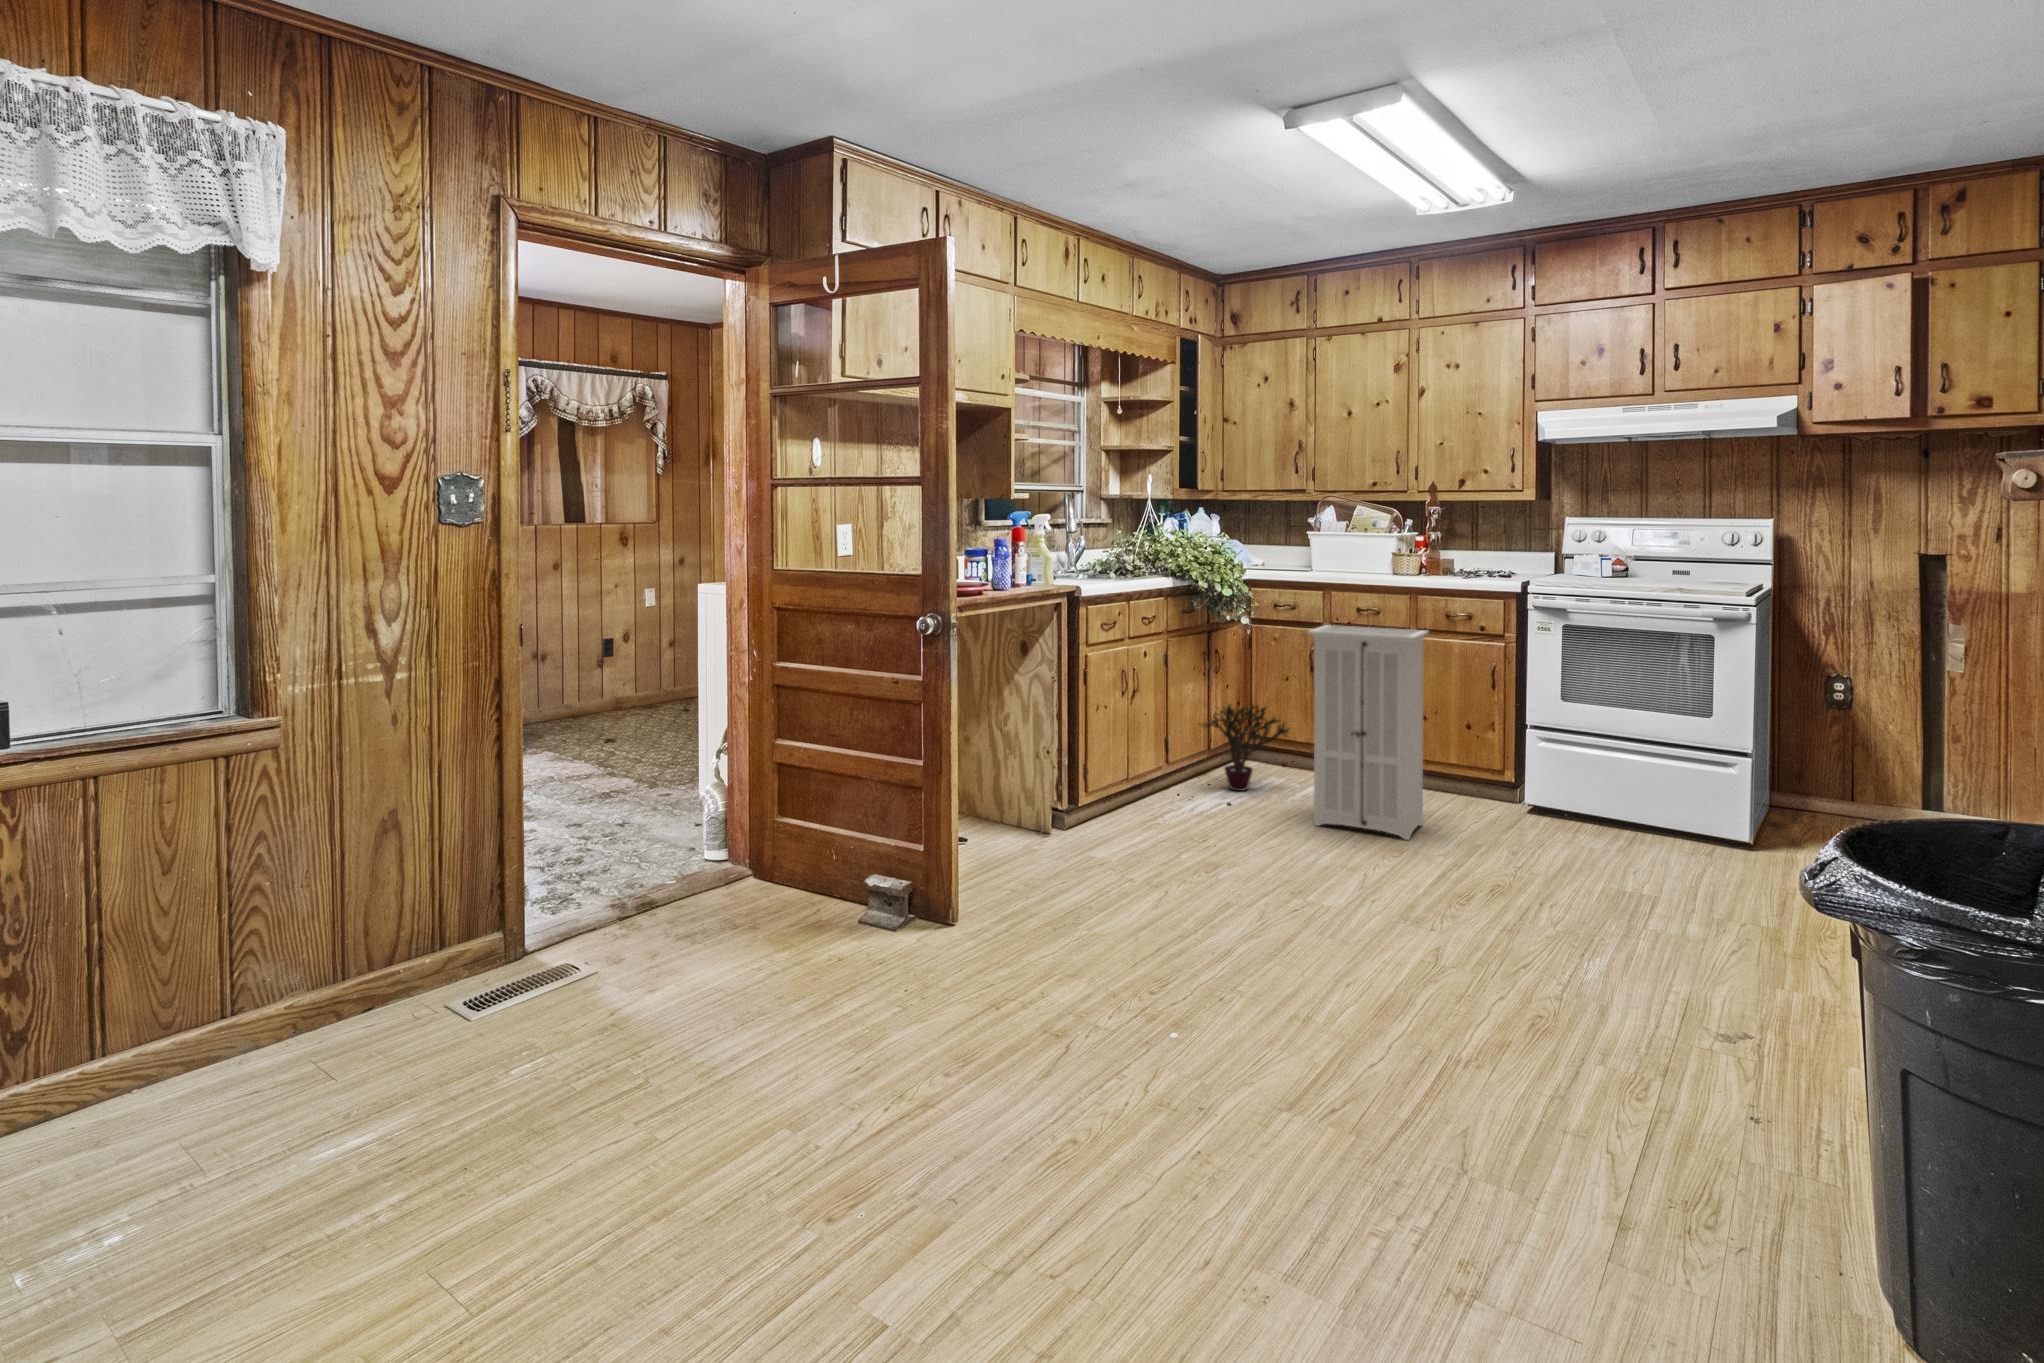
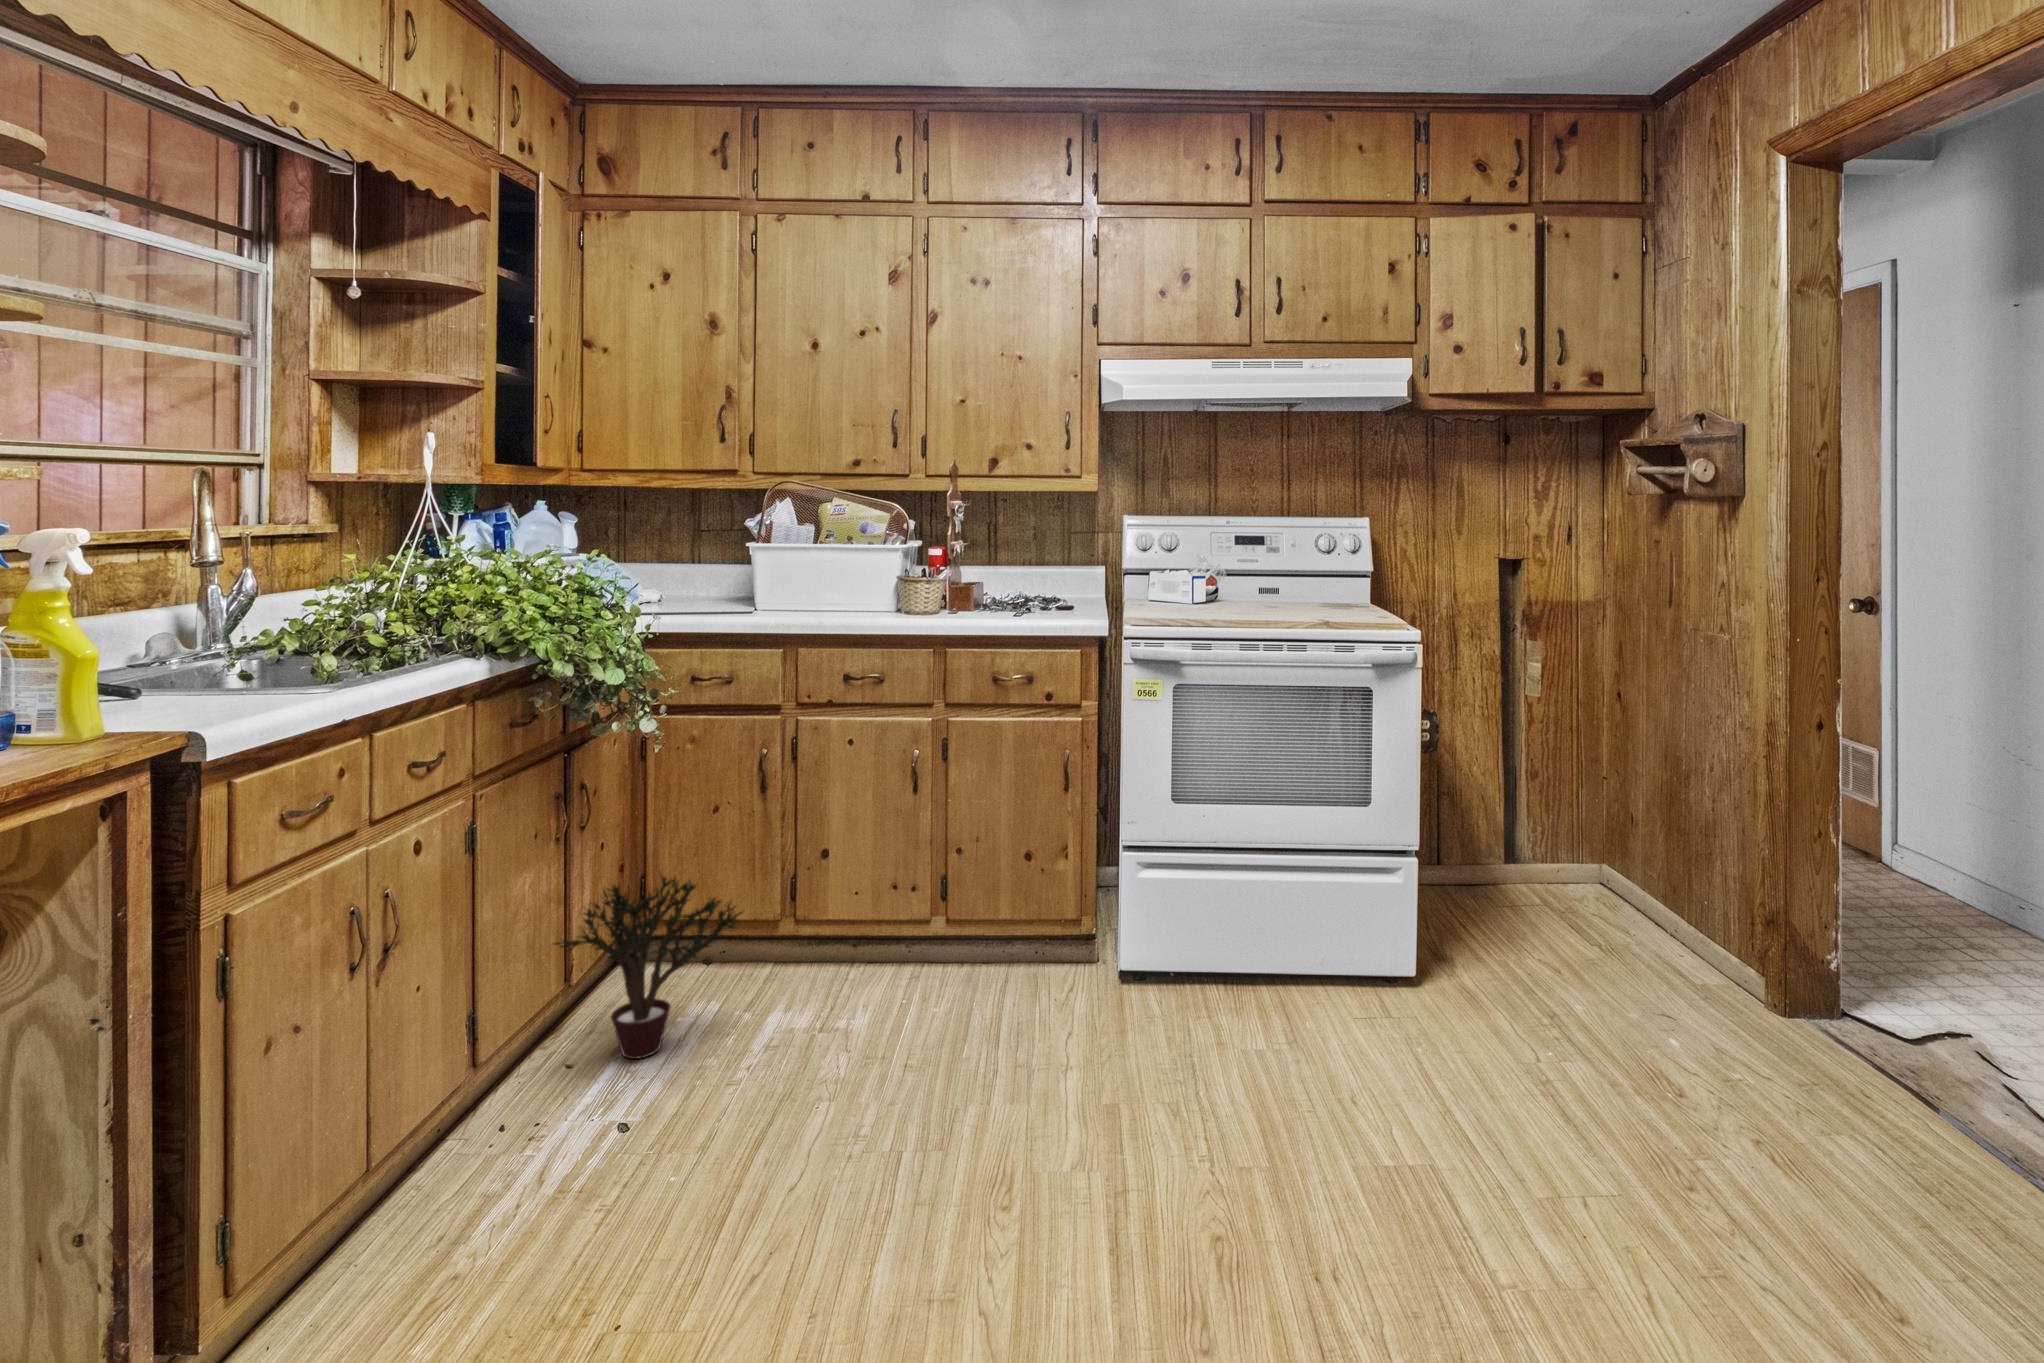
storage cabinet: present [1308,622,1429,840] -> none [804,718,1013,1132]

